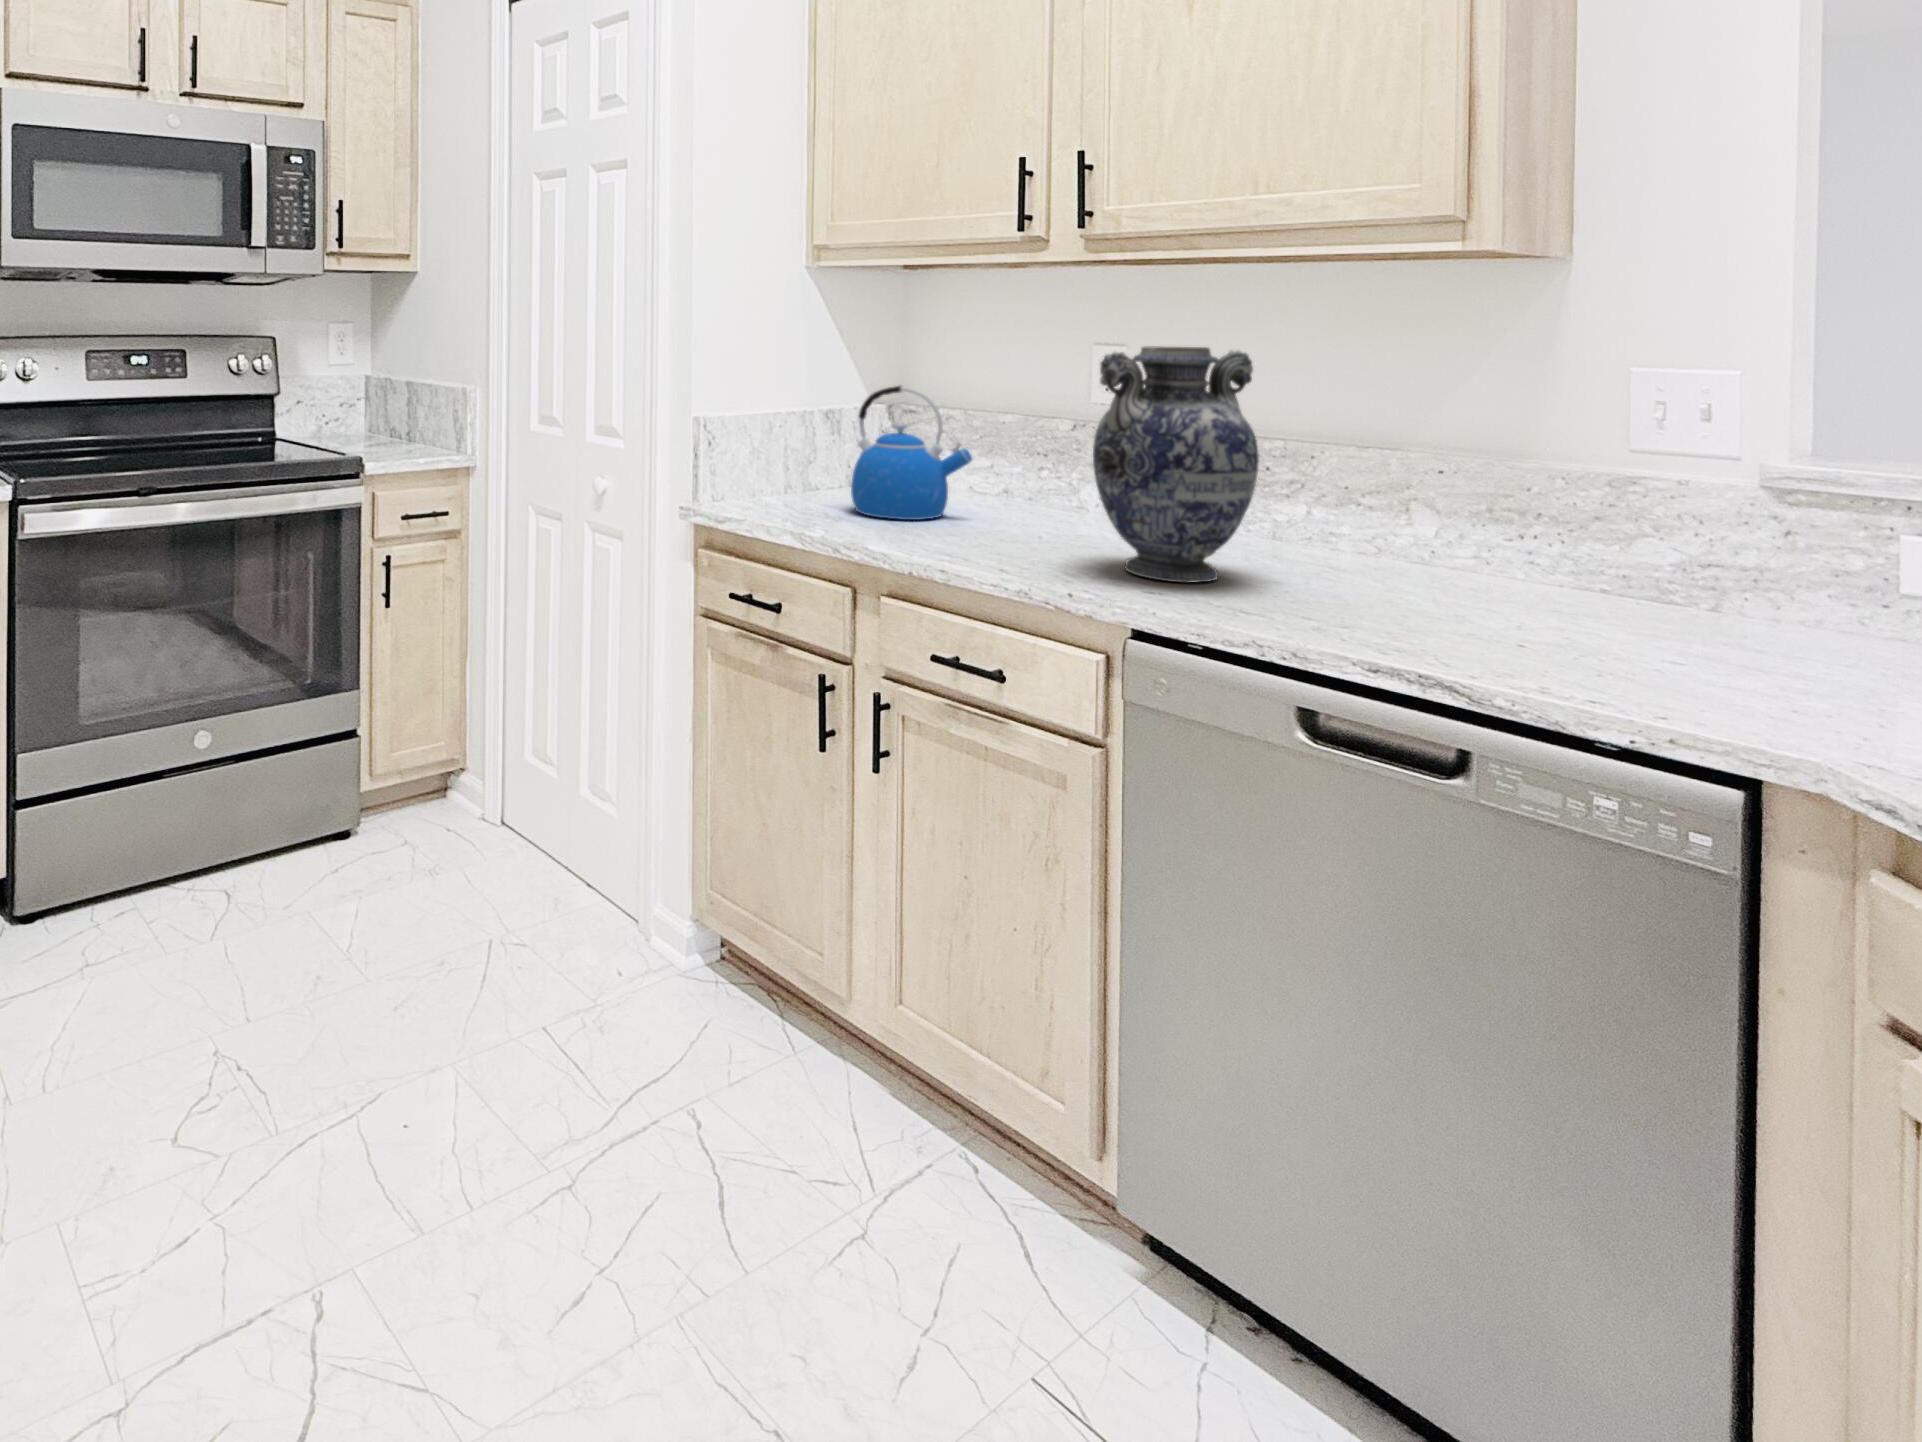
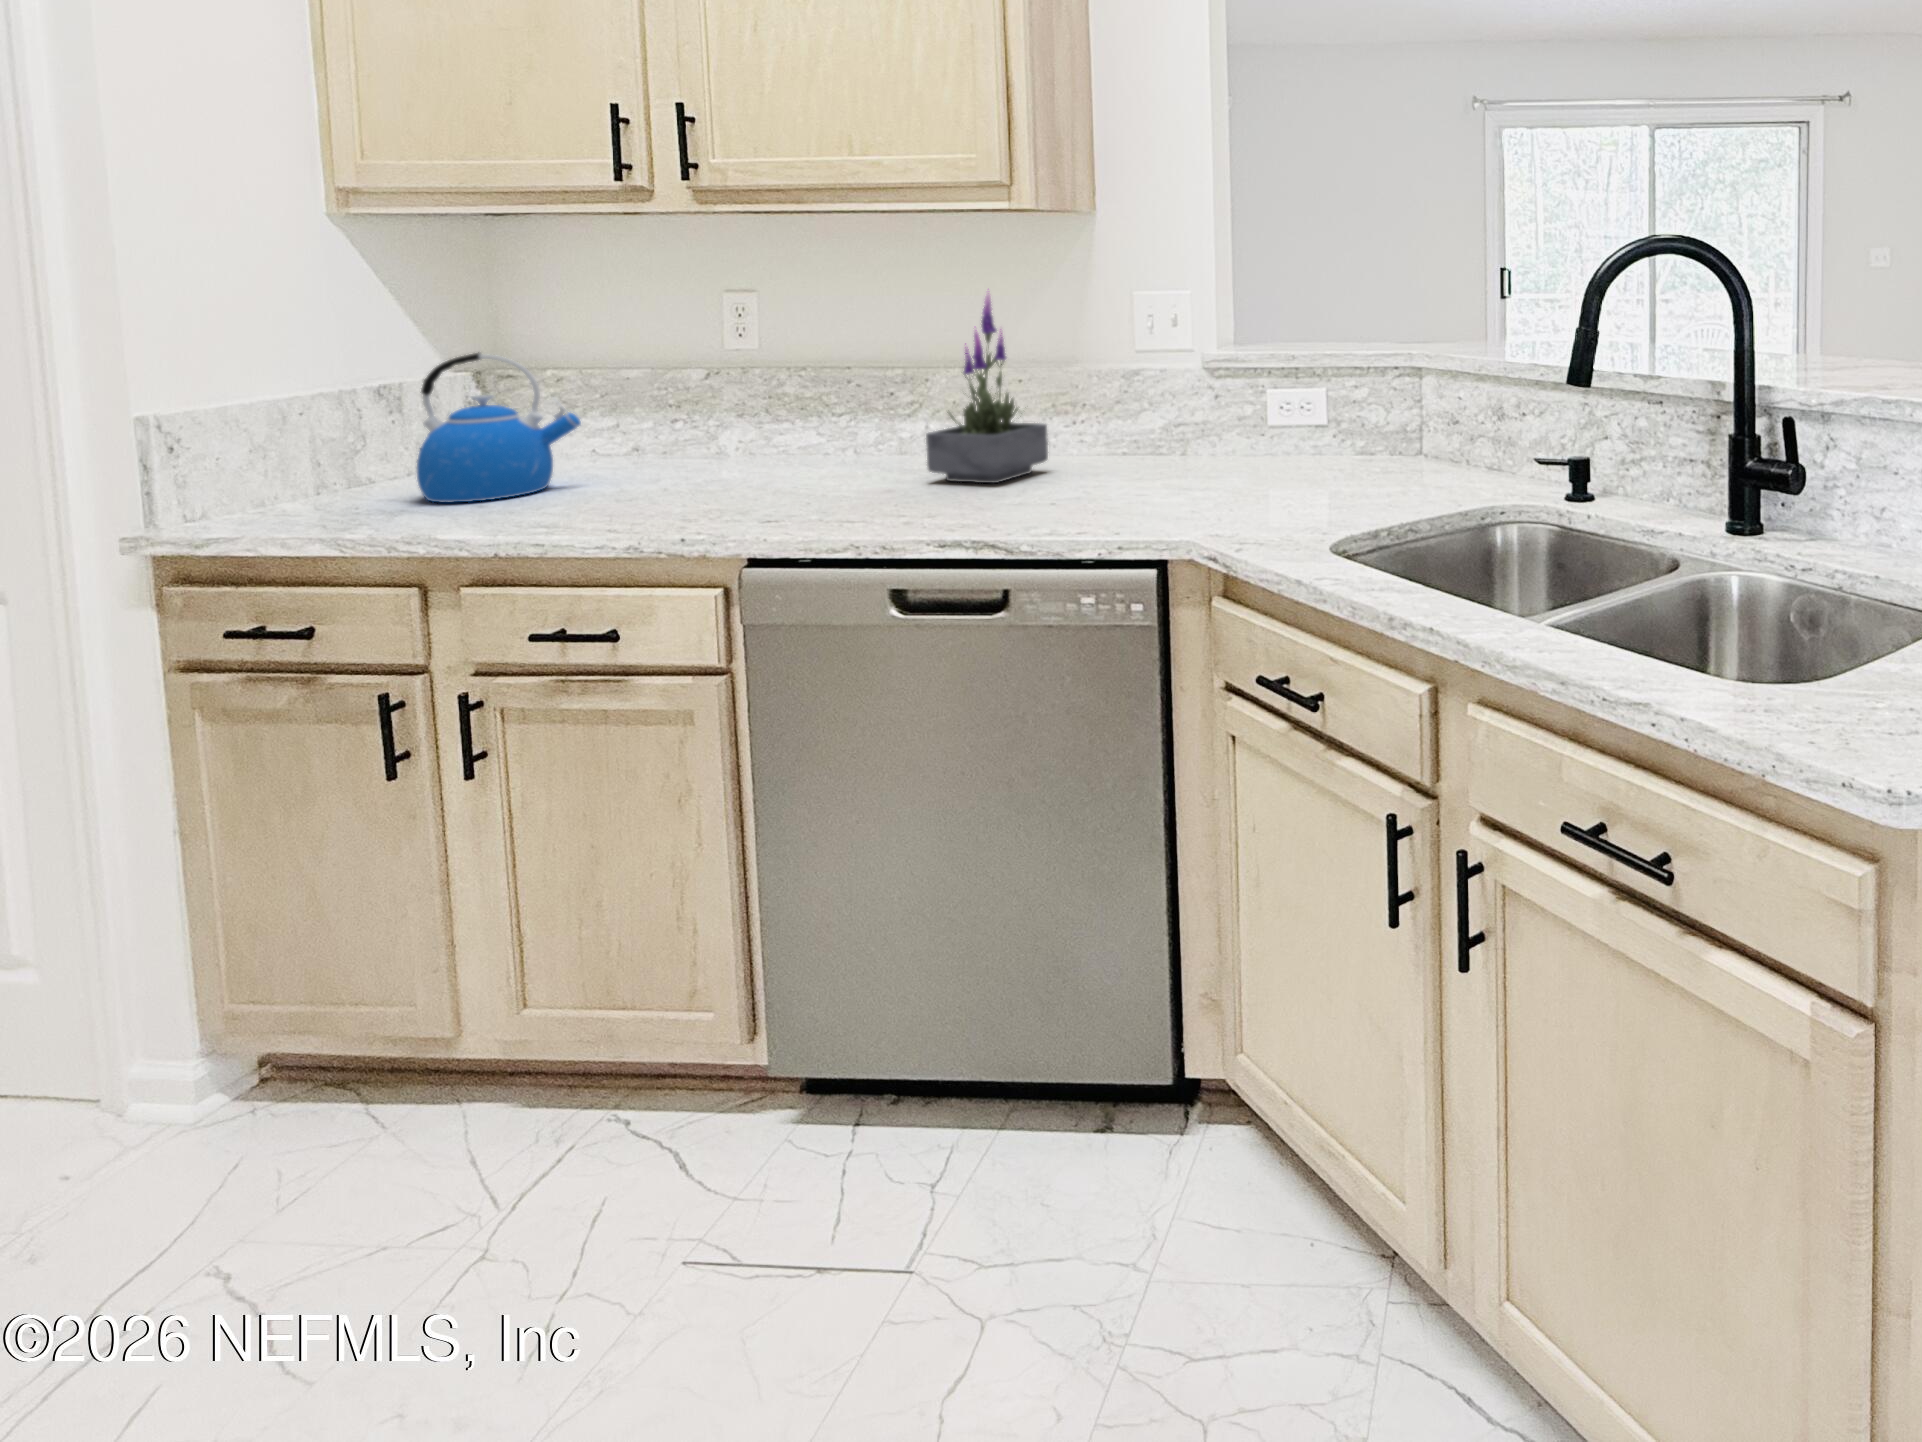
vase: present [1093,346,1259,583] -> none [704,294,865,510]
potted plant: none [1321,352,1484,596] -> present [926,289,1048,483]

